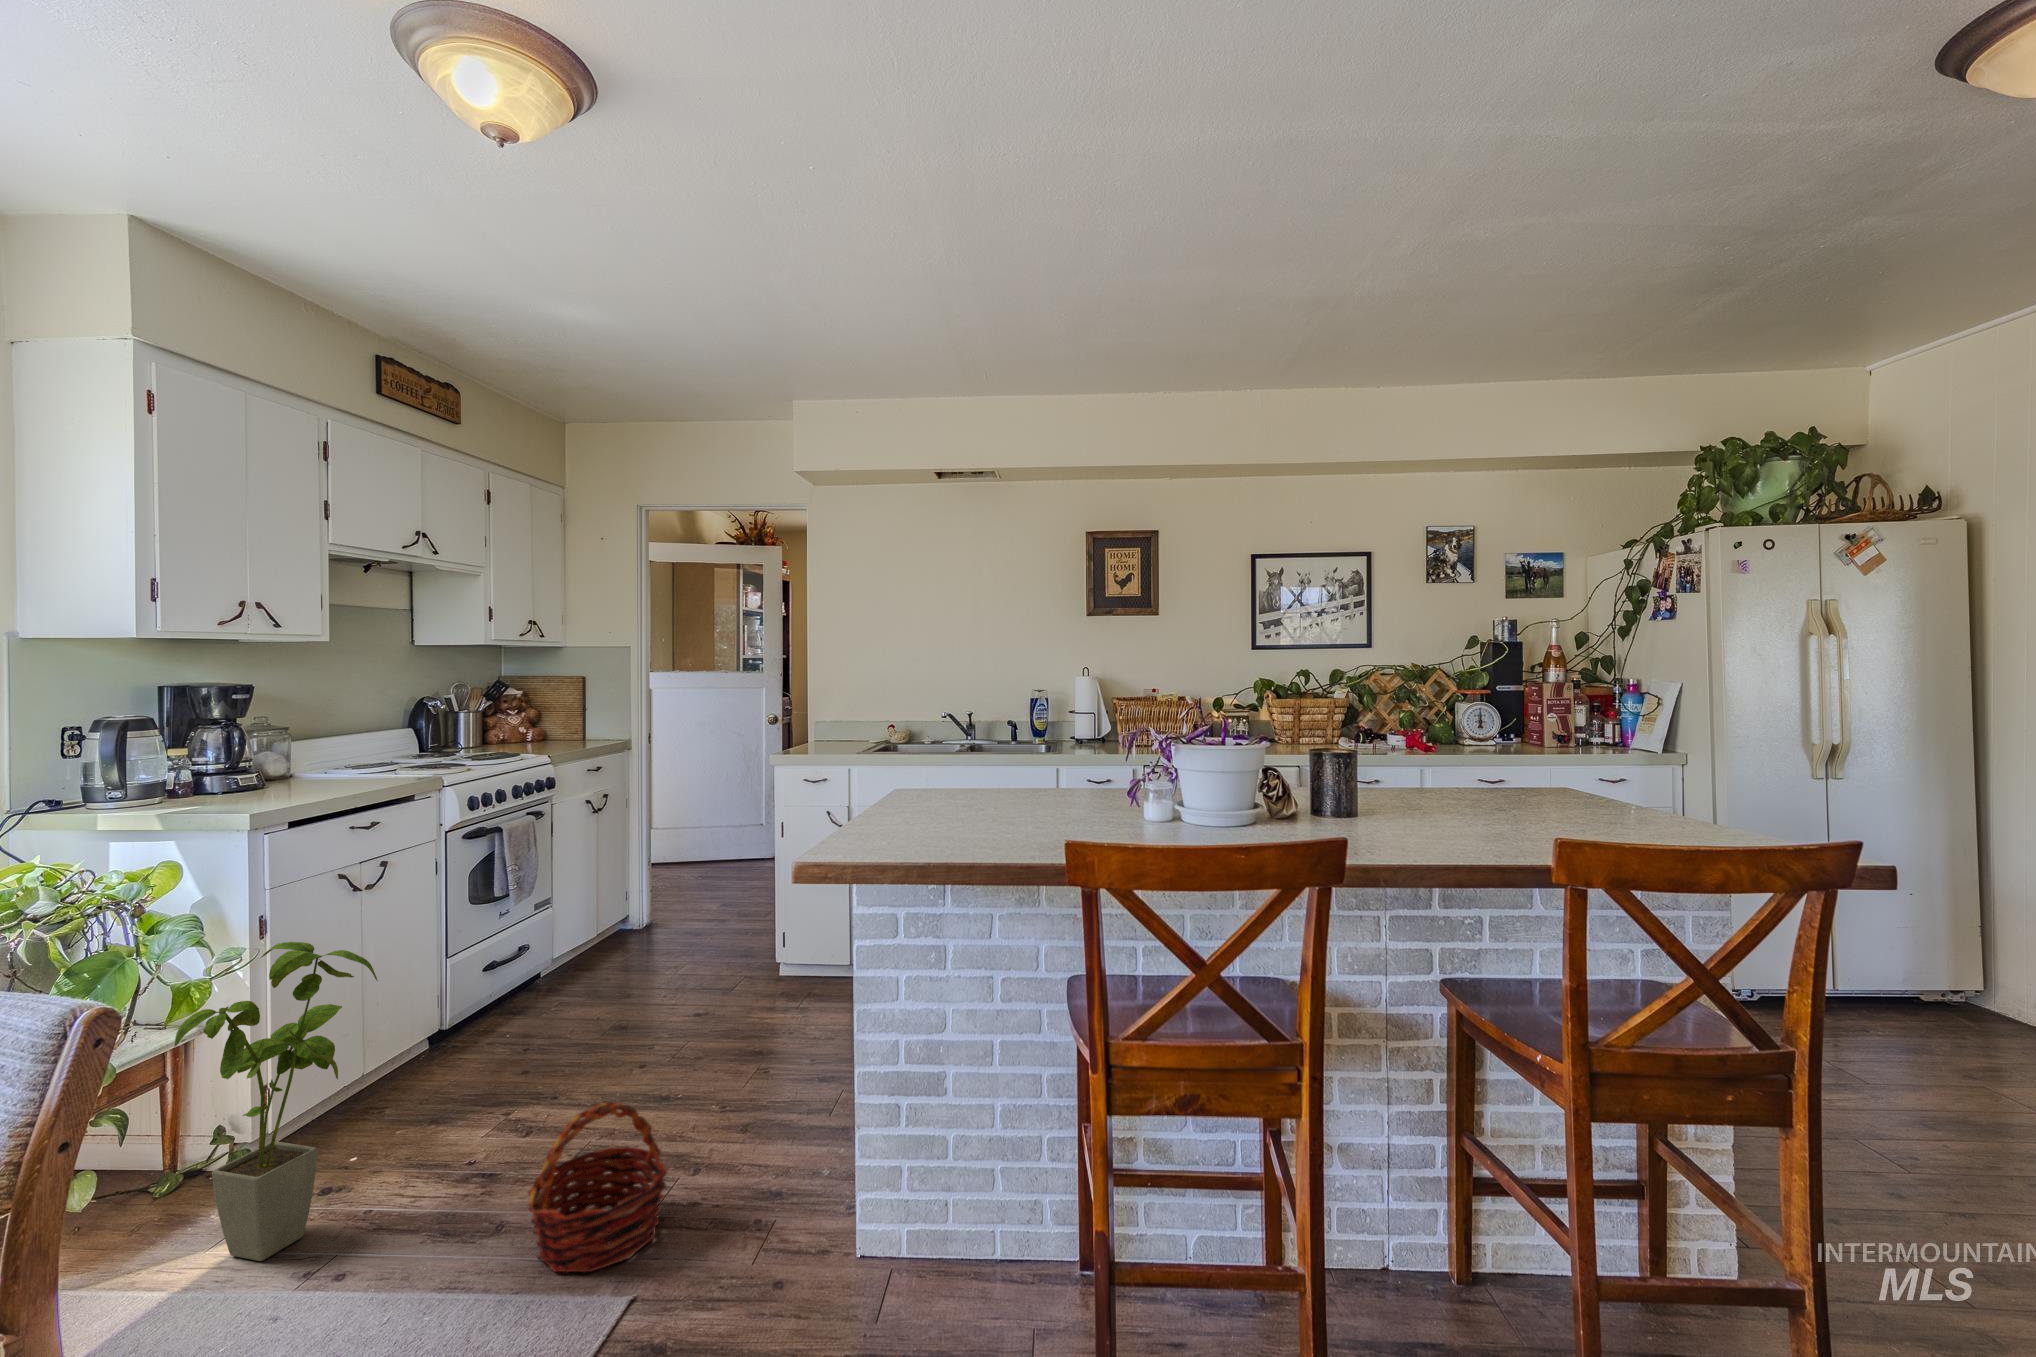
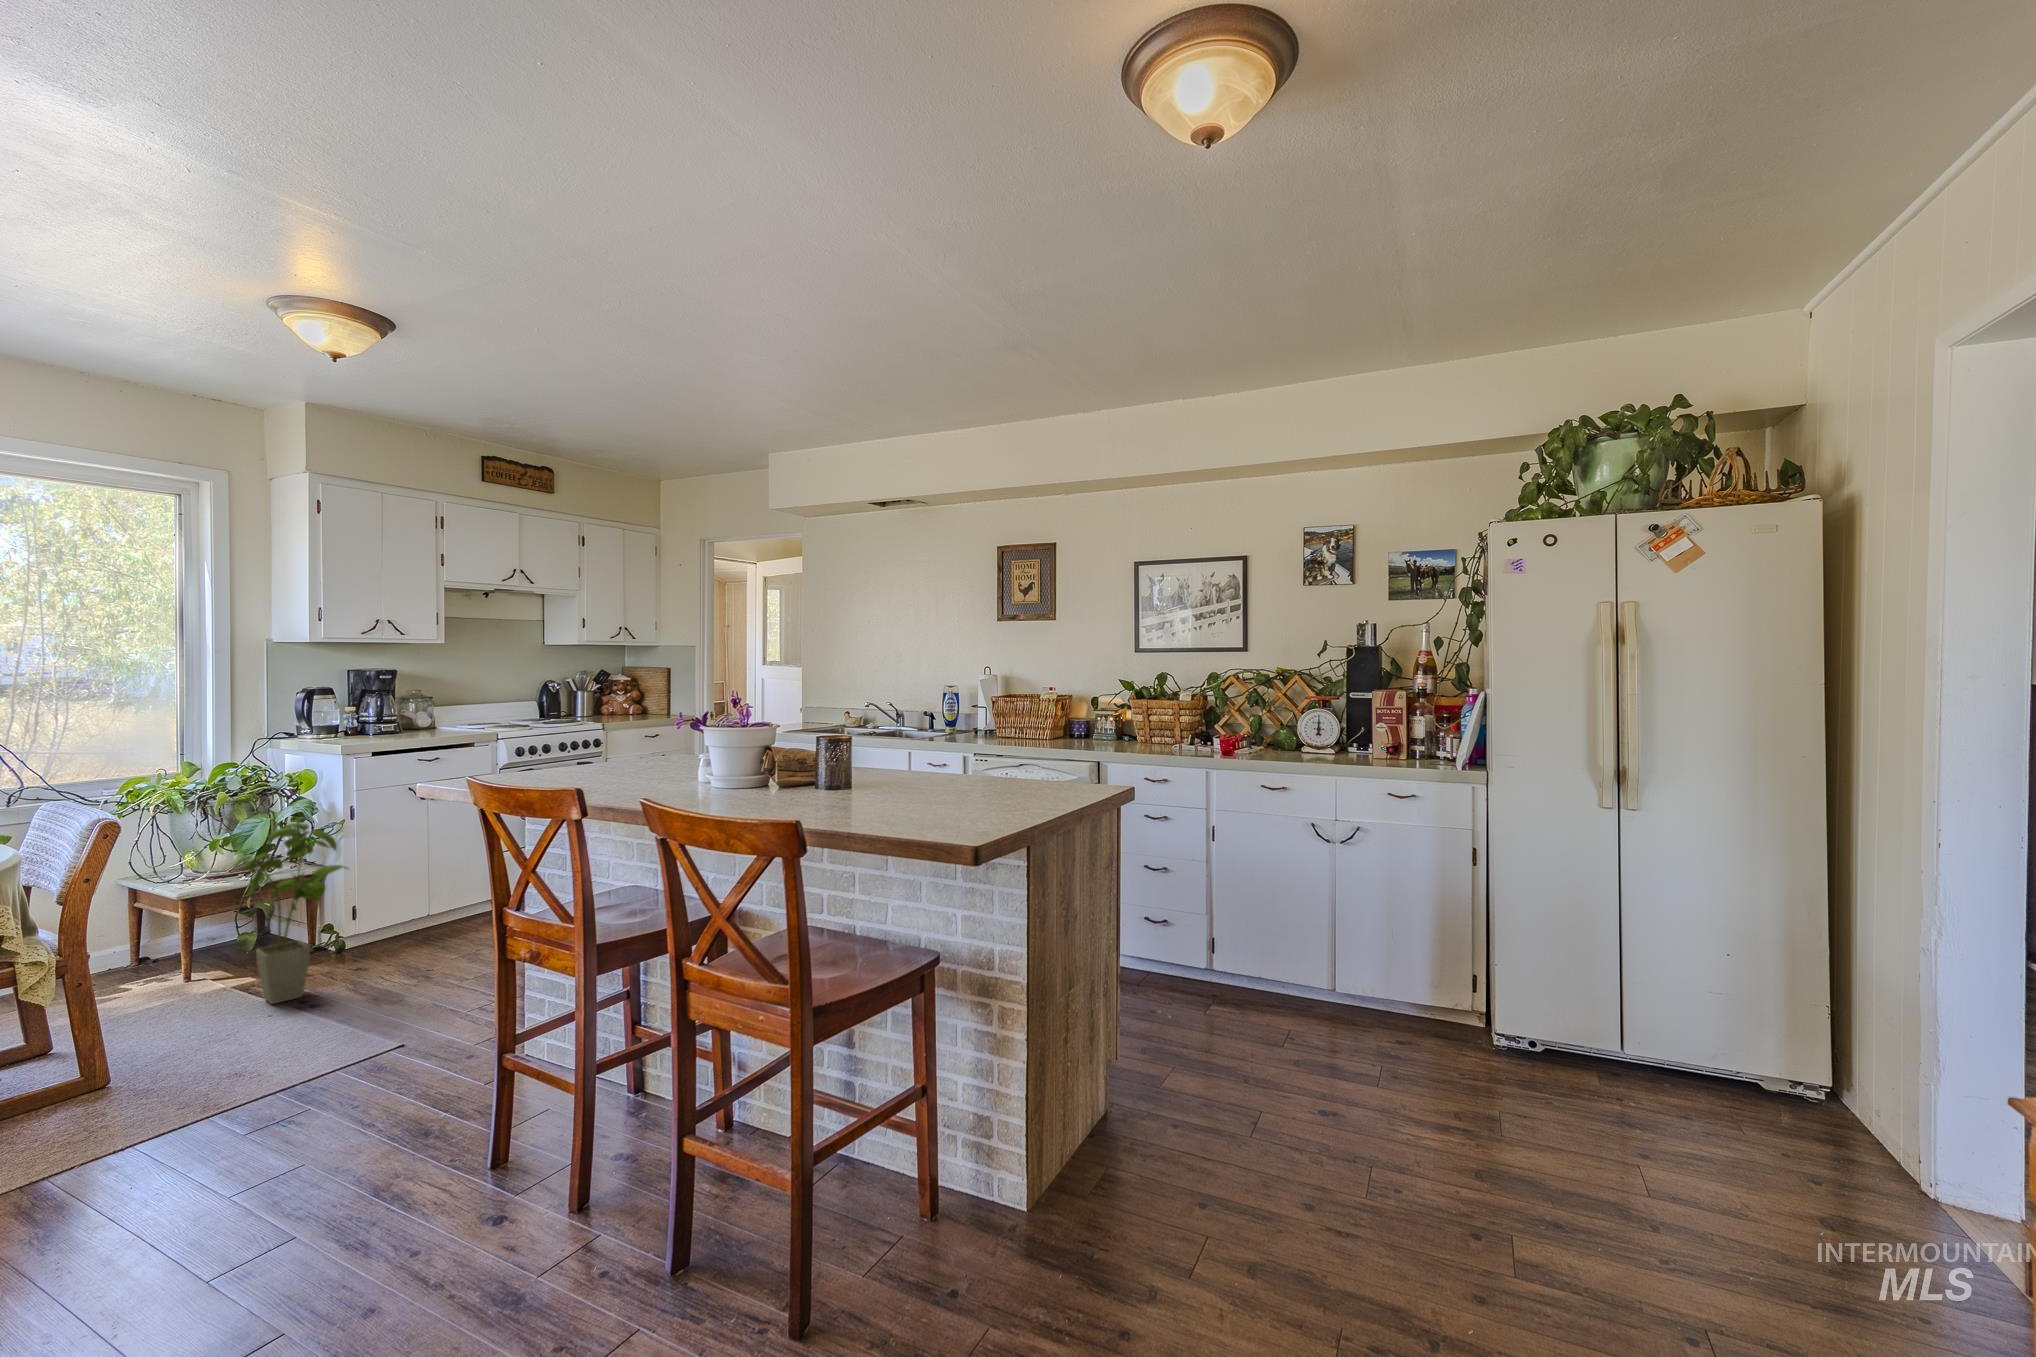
basket: present [528,1102,667,1272] -> none [359,942,462,1041]

